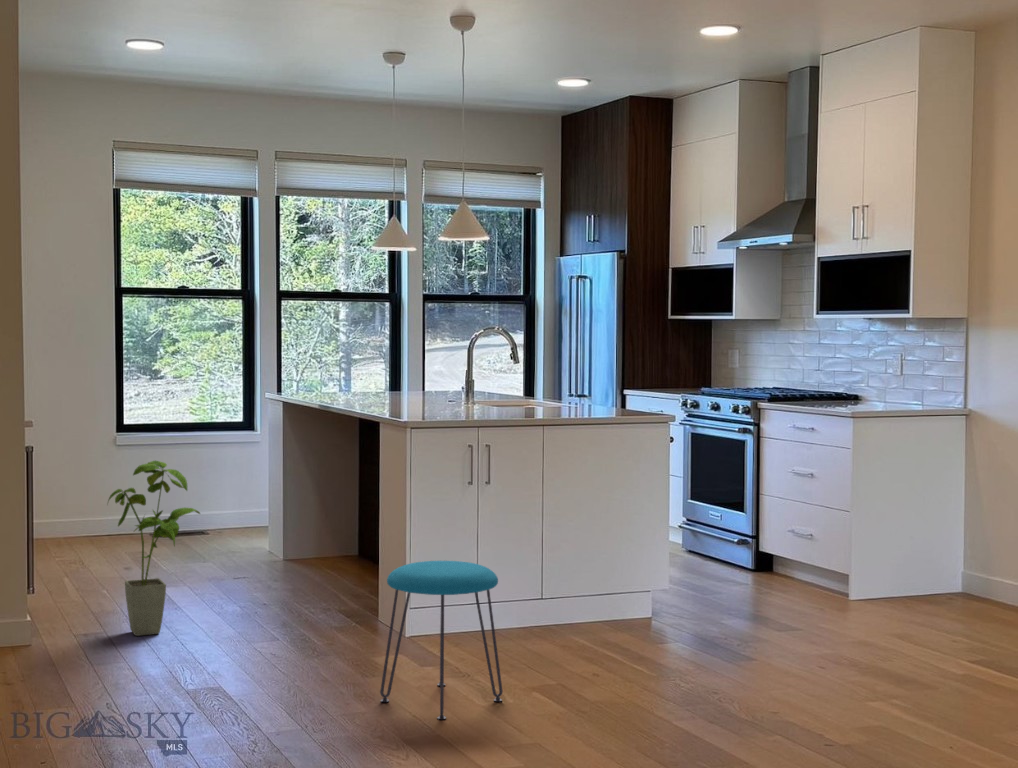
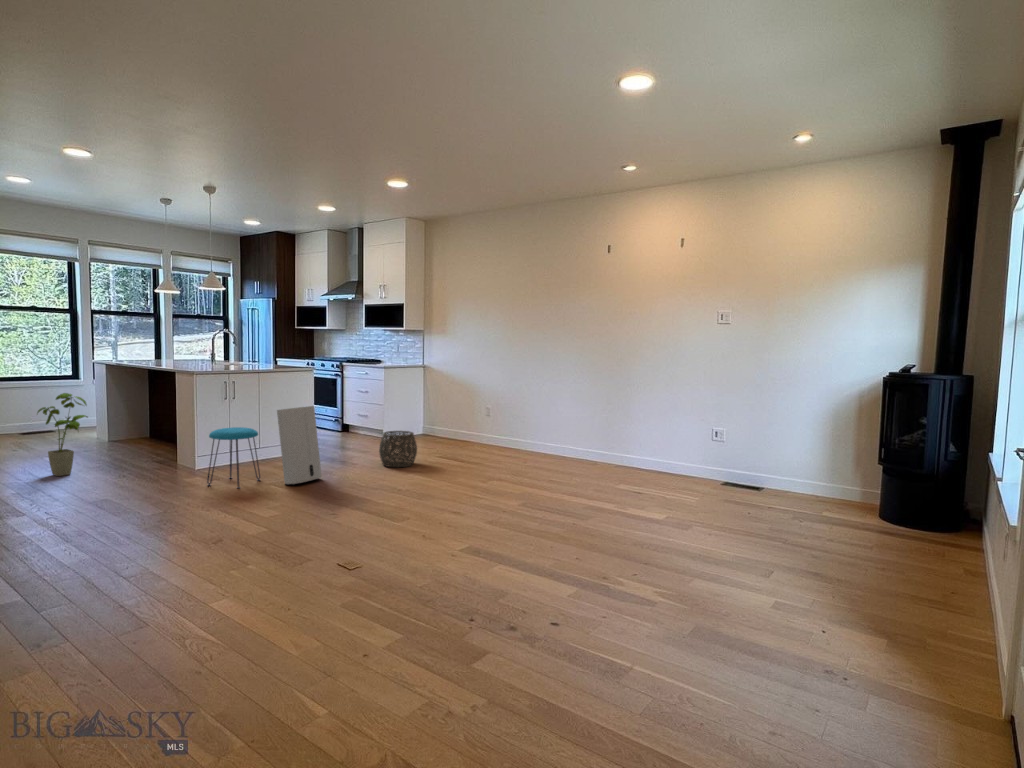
air purifier: none [538,518,648,727] -> present [277,406,321,484]
woven basket: none [816,596,929,707] -> present [379,431,417,467]

